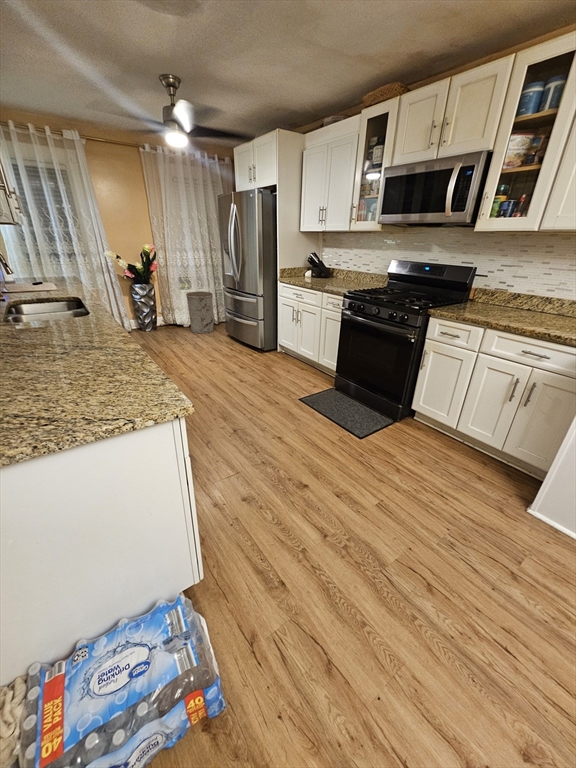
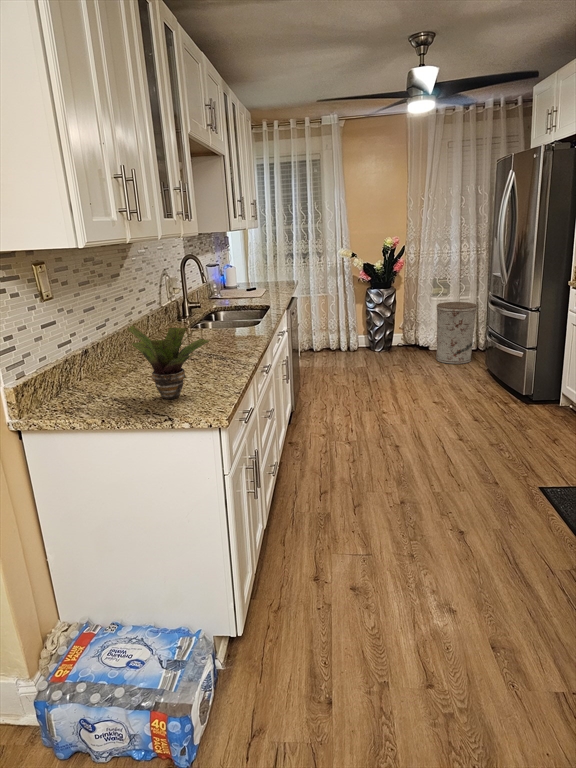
potted plant: none [21,315,140,397] -> present [128,325,209,399]

